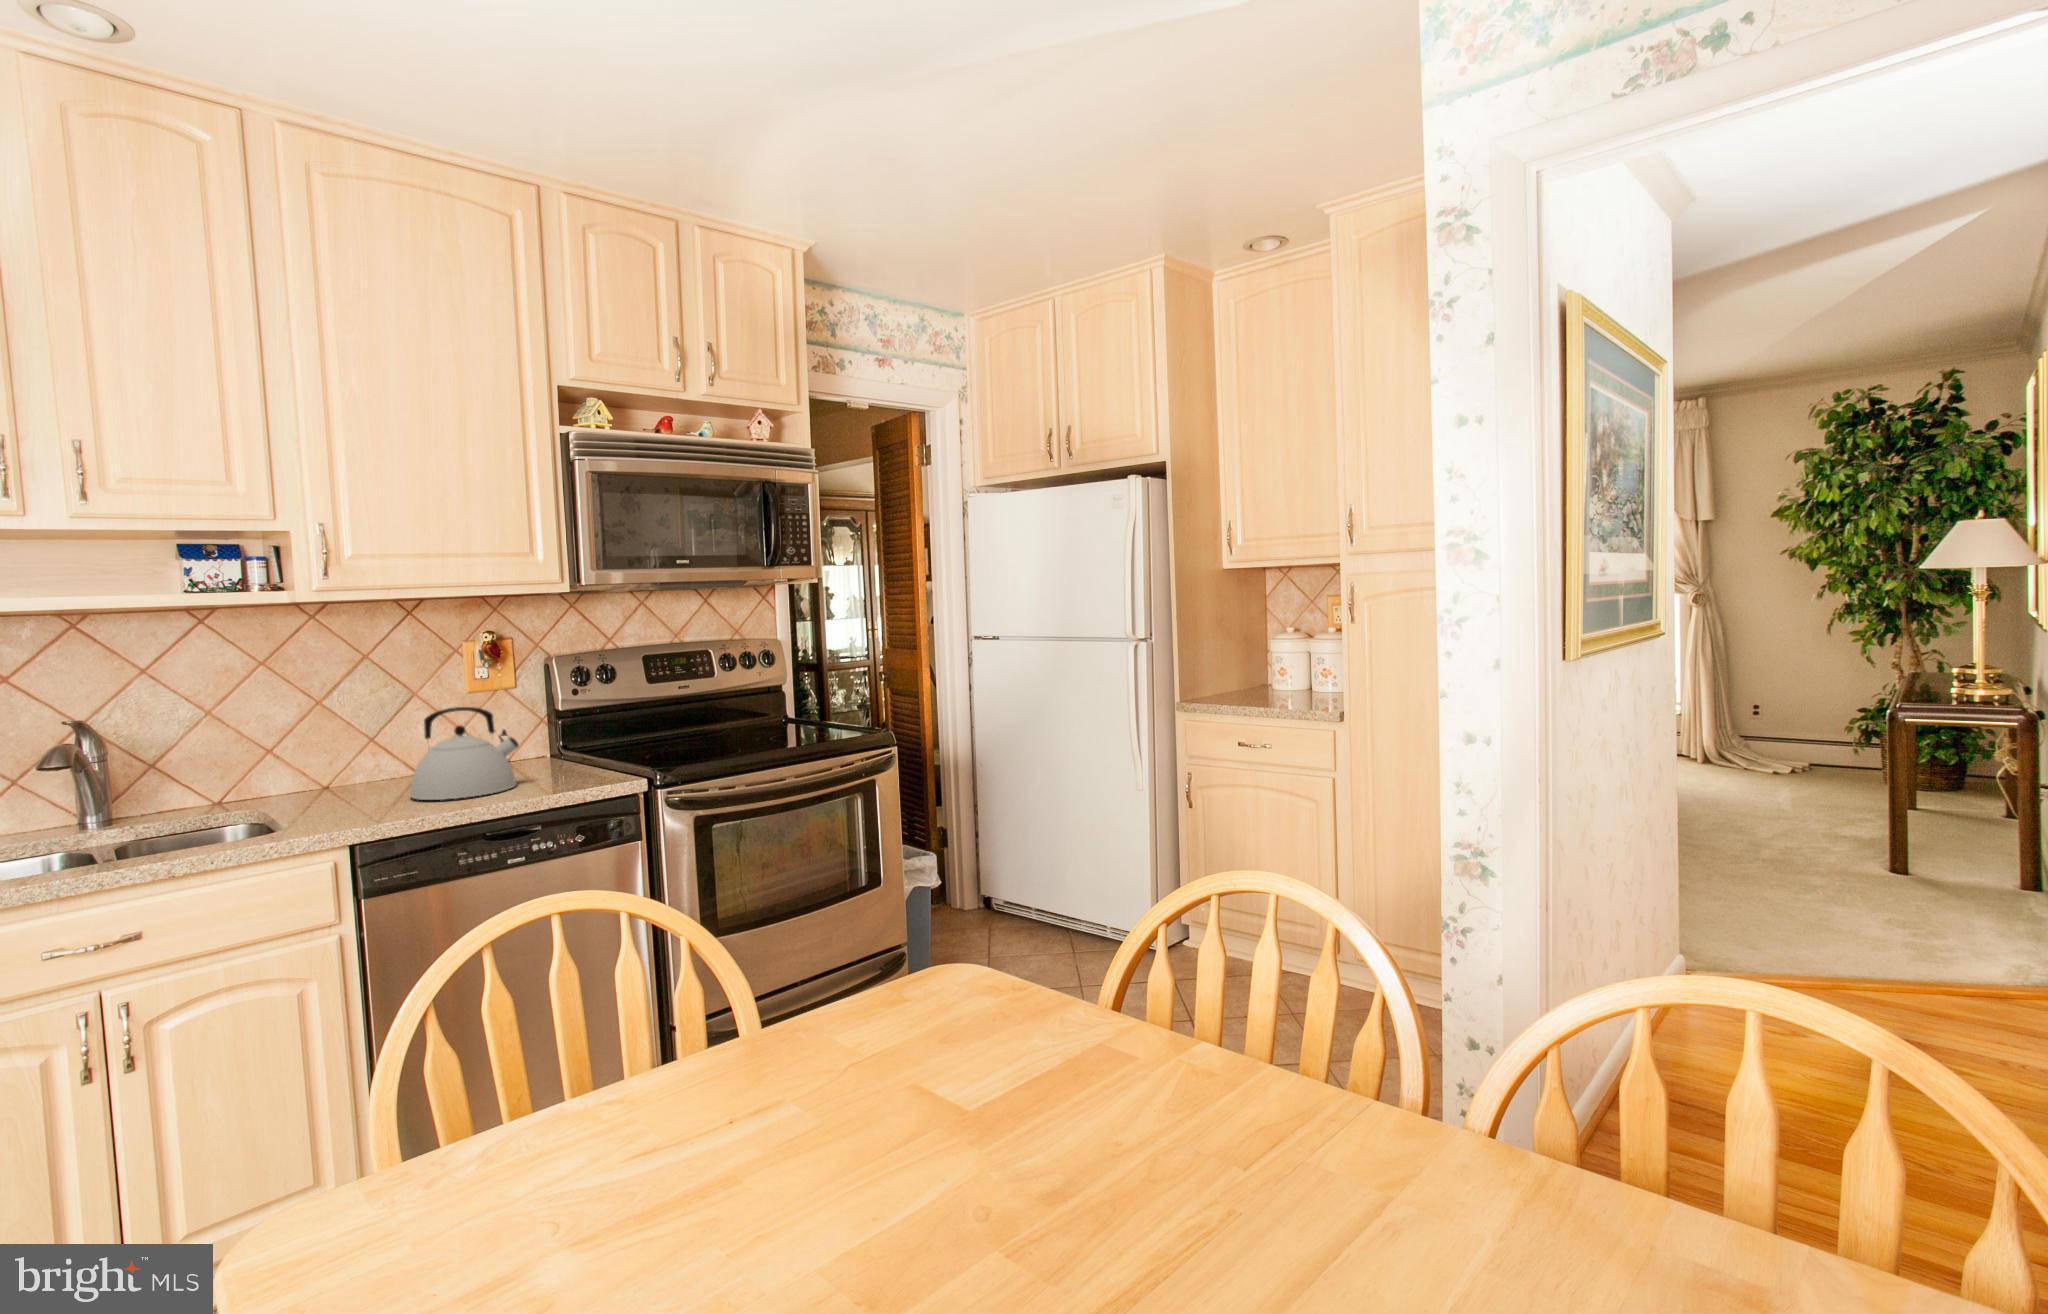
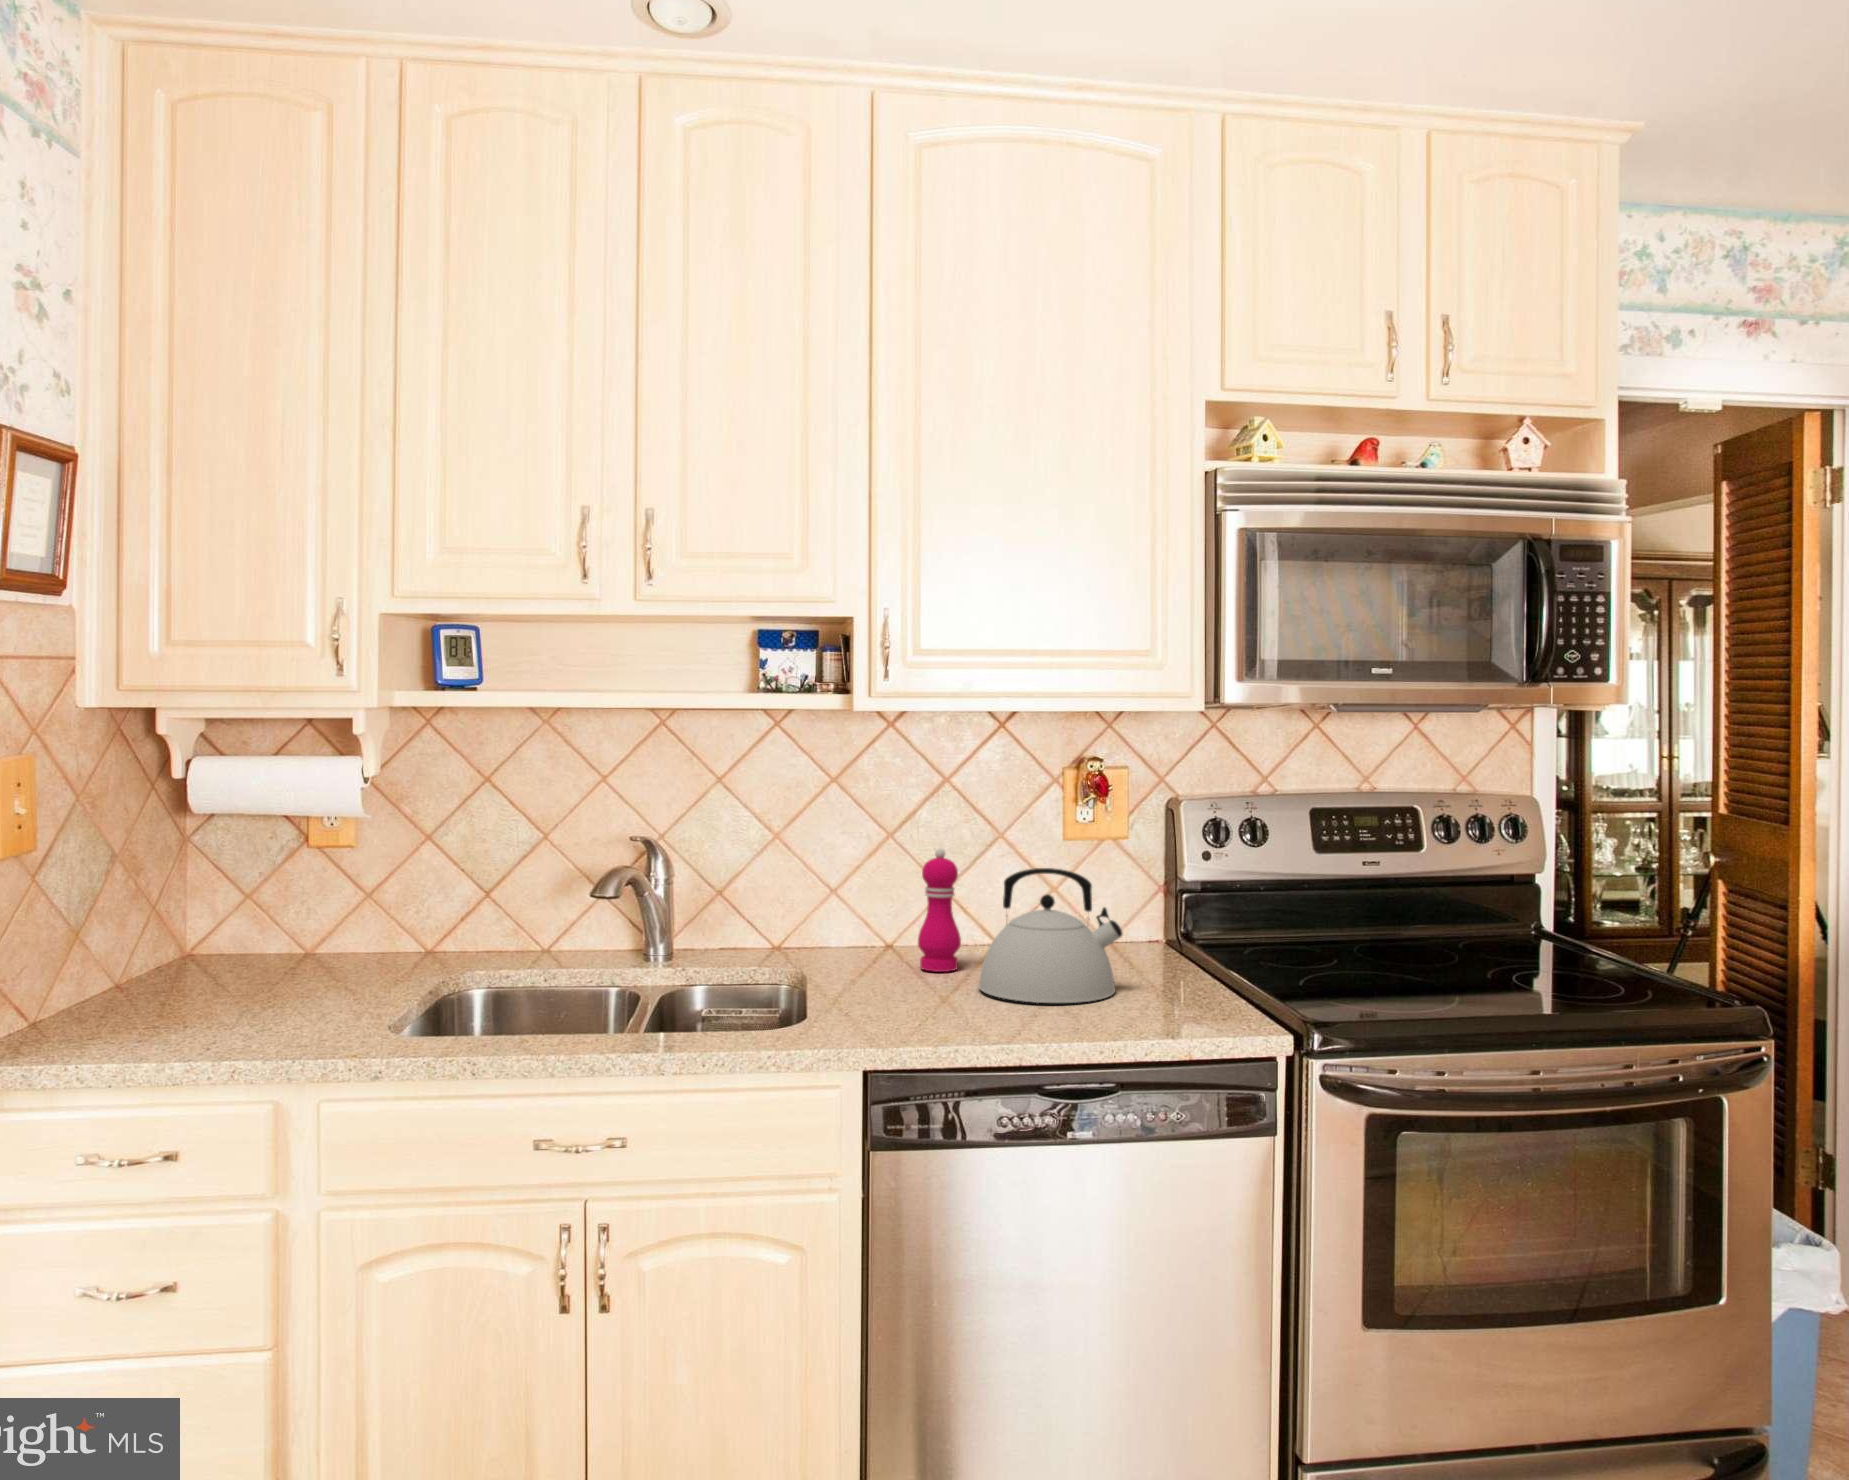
pepper mill: none [351,704,390,795] -> present [918,849,961,972]

